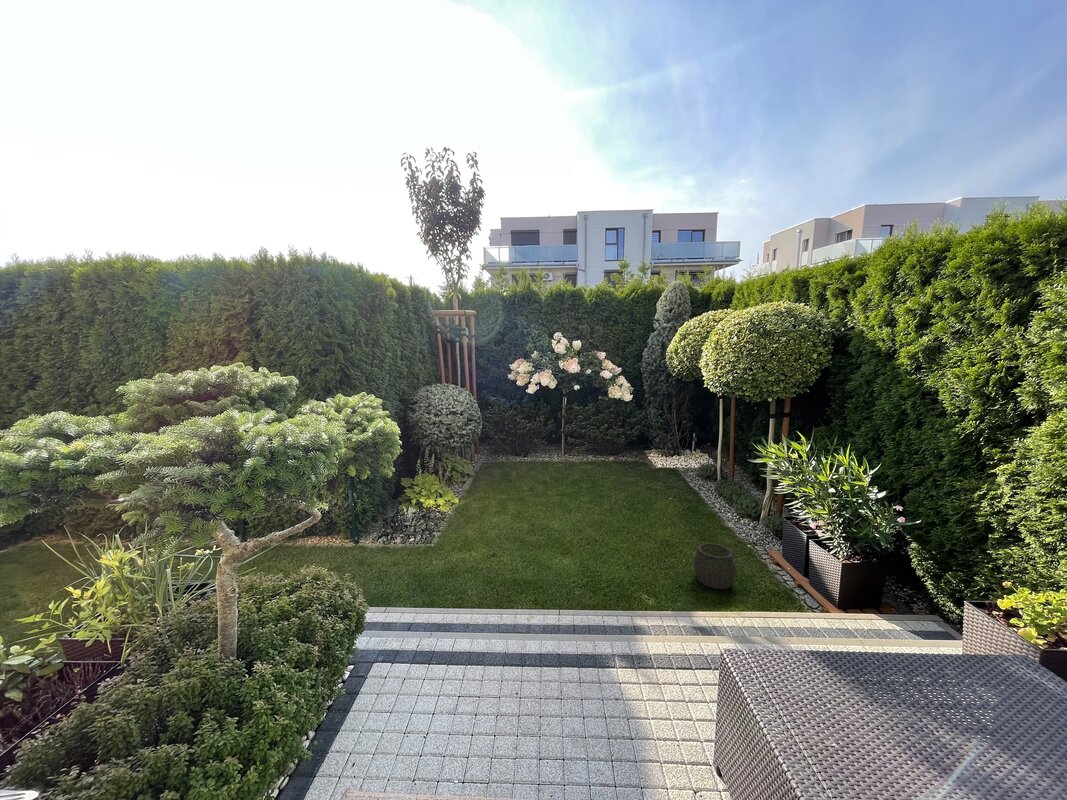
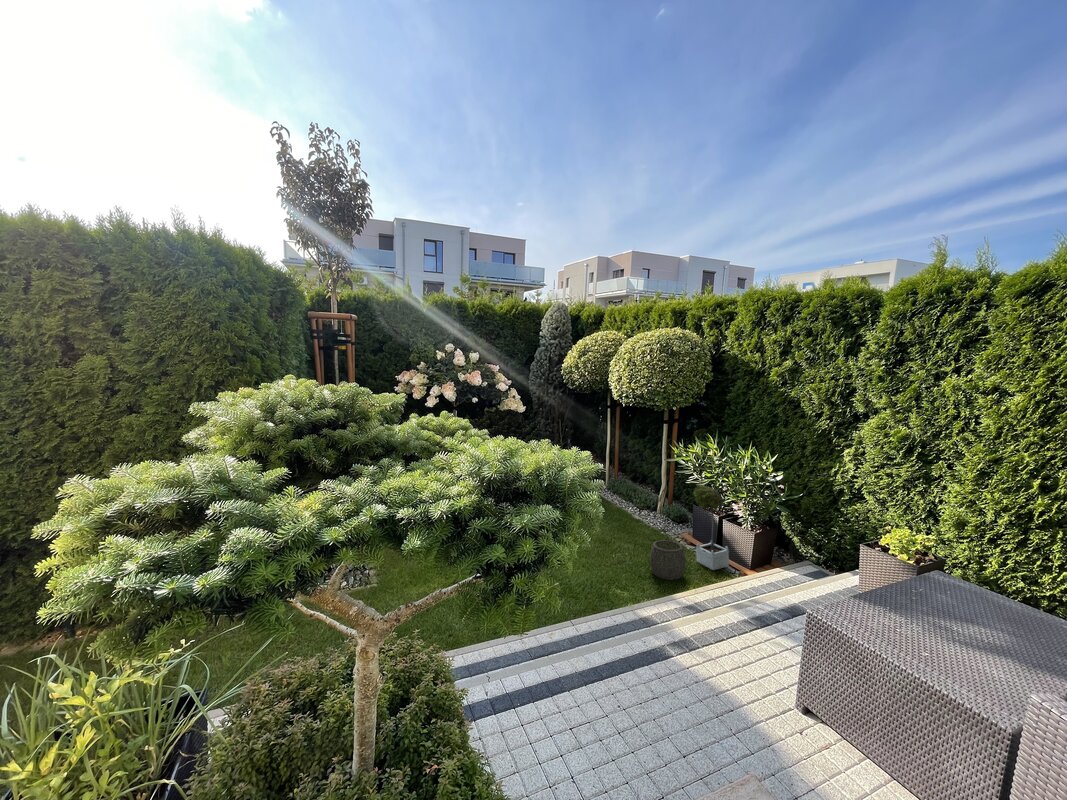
potted tree: none [765,489,811,593] -> present [693,485,729,570]

